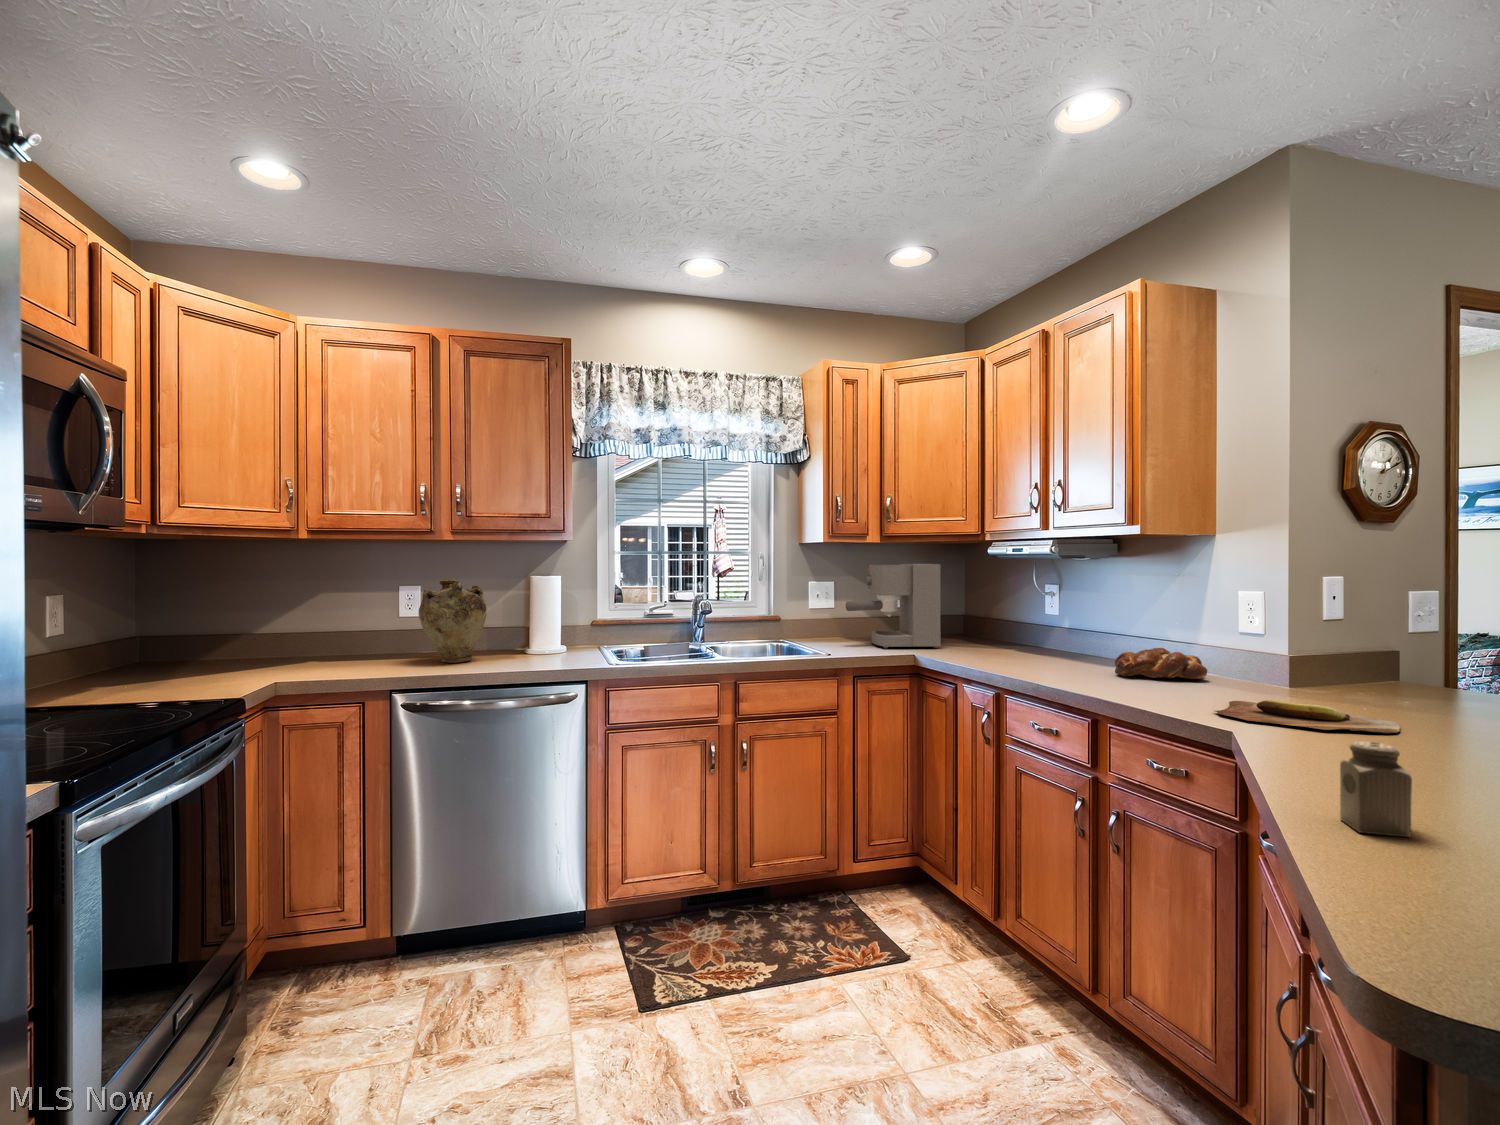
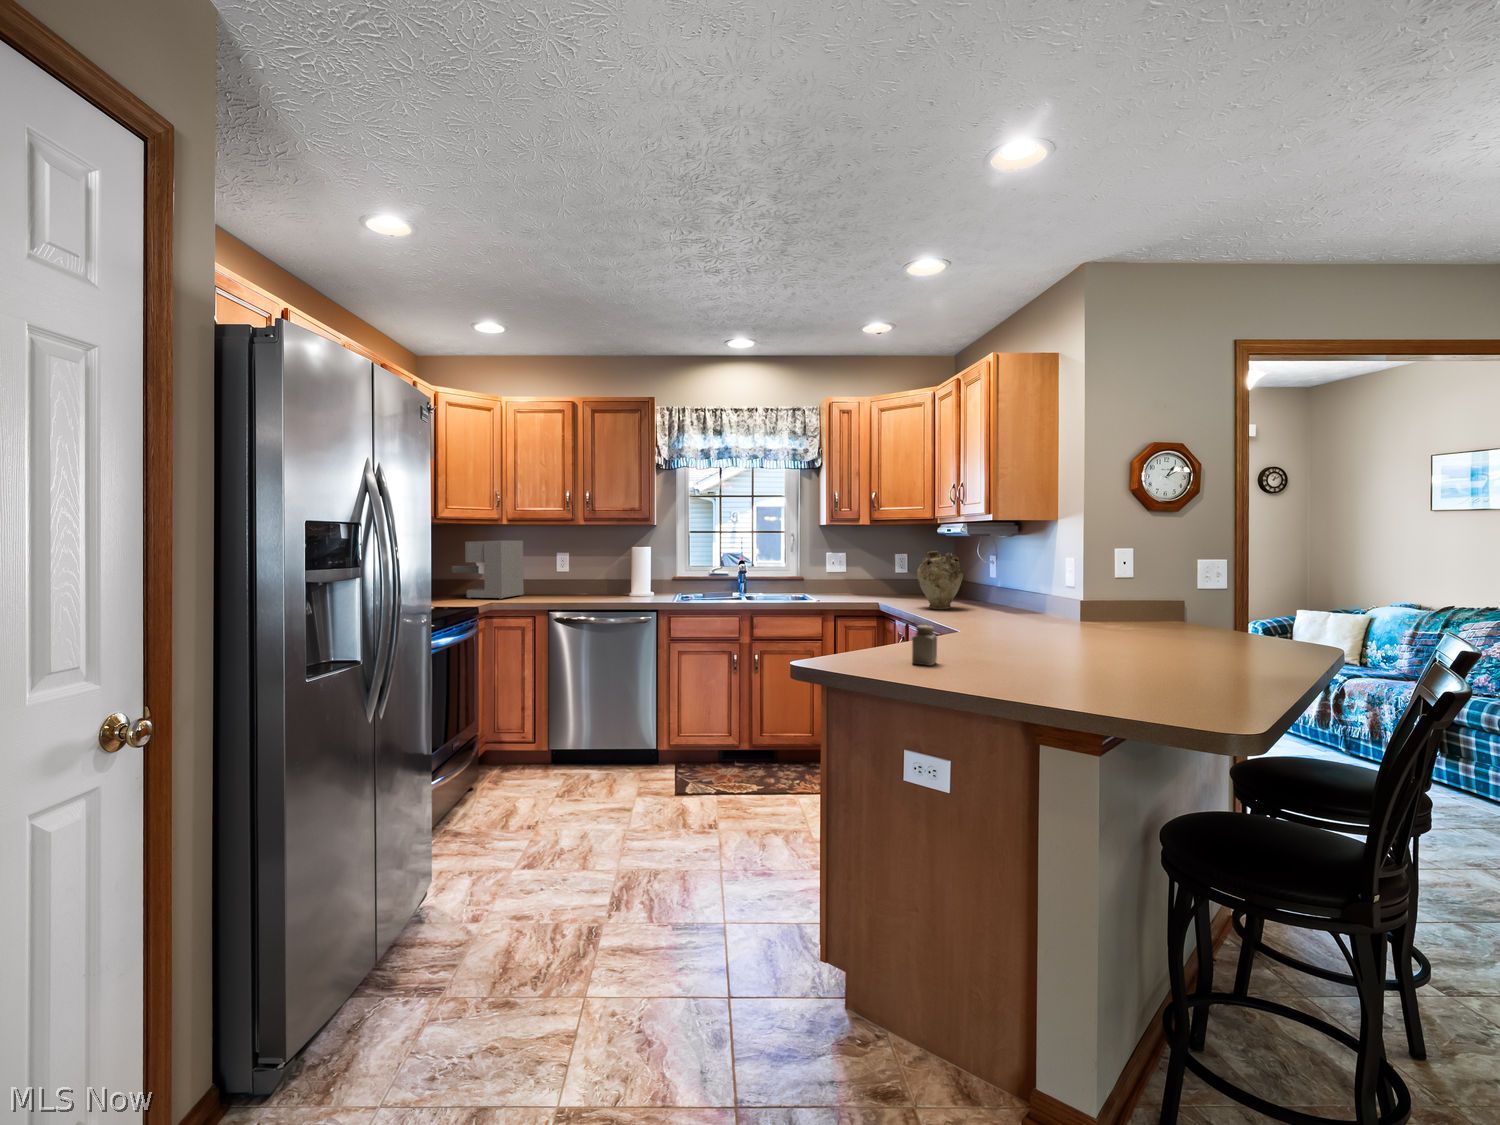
coffee maker: present [846,564,941,648] -> present [452,541,524,599]
vase: present [419,579,487,663] -> present [917,551,963,609]
bread loaf: present [1115,648,1208,679] -> none [980,597,1037,617]
cutting board: present [1215,700,1400,733] -> none [982,624,1080,641]

